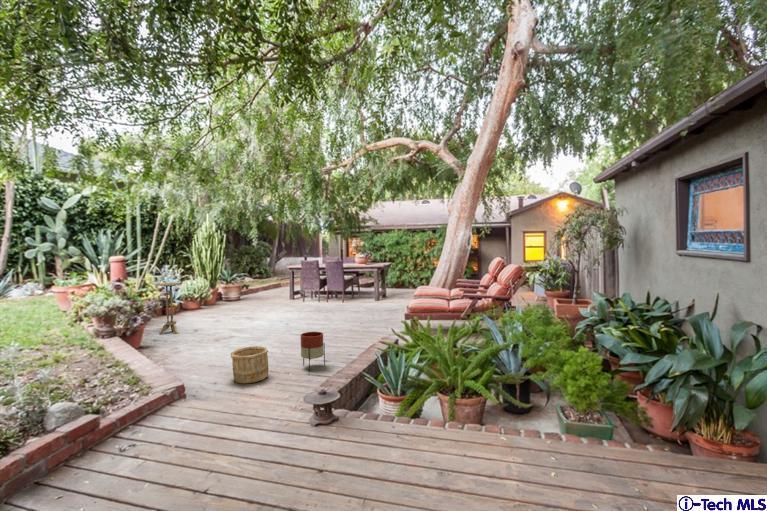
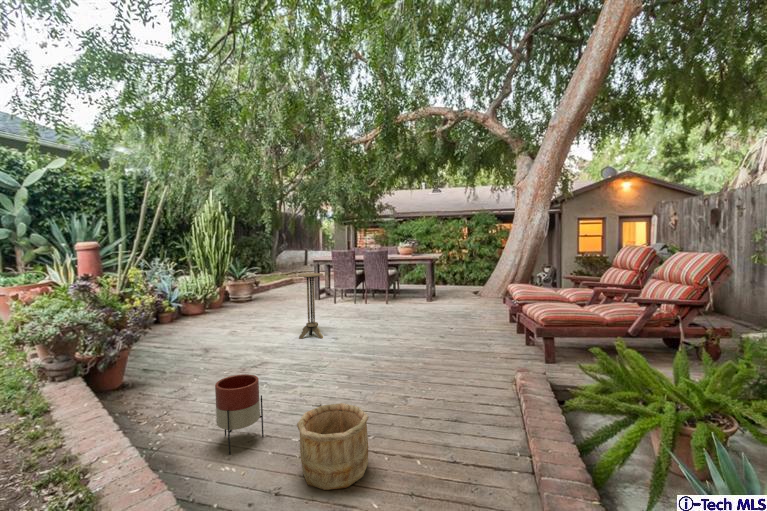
side table: present [159,283,181,334] -> present [298,273,323,339]
planter: present [301,332,325,372] -> present [215,374,264,455]

